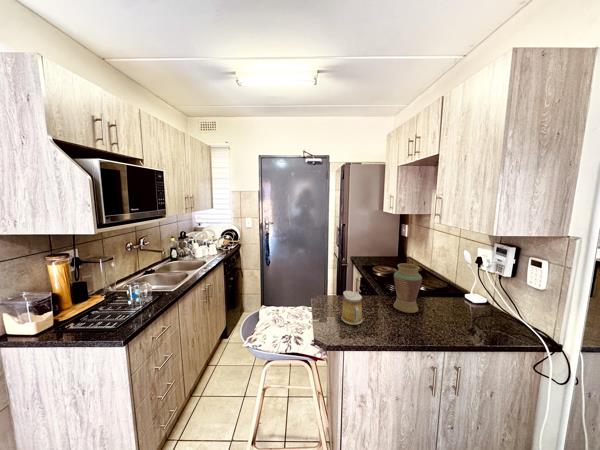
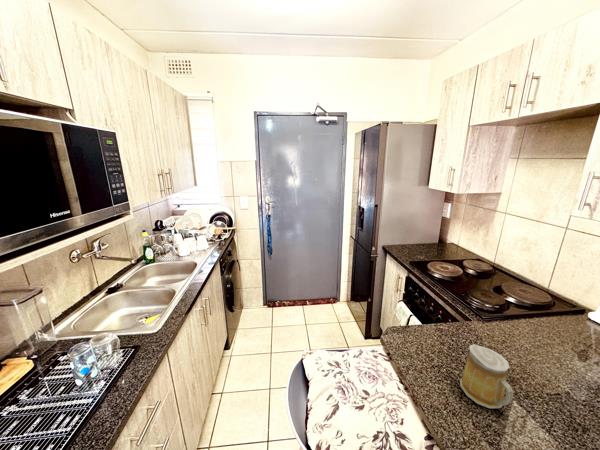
vase: present [393,264,422,313] -> none [510,283,577,363]

